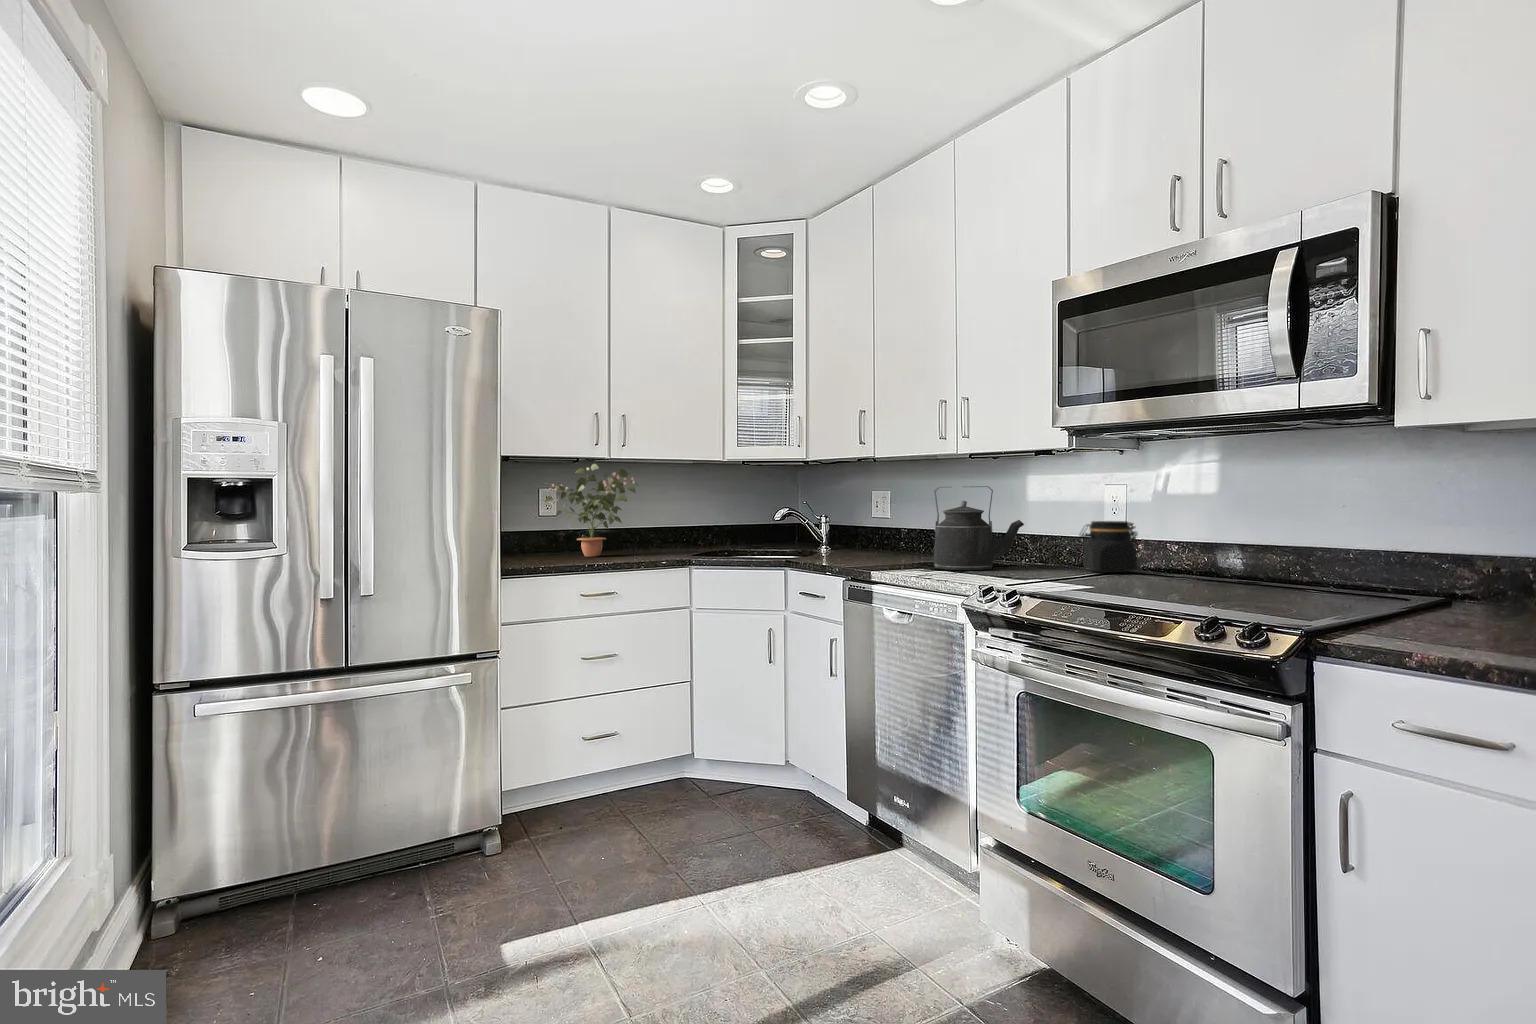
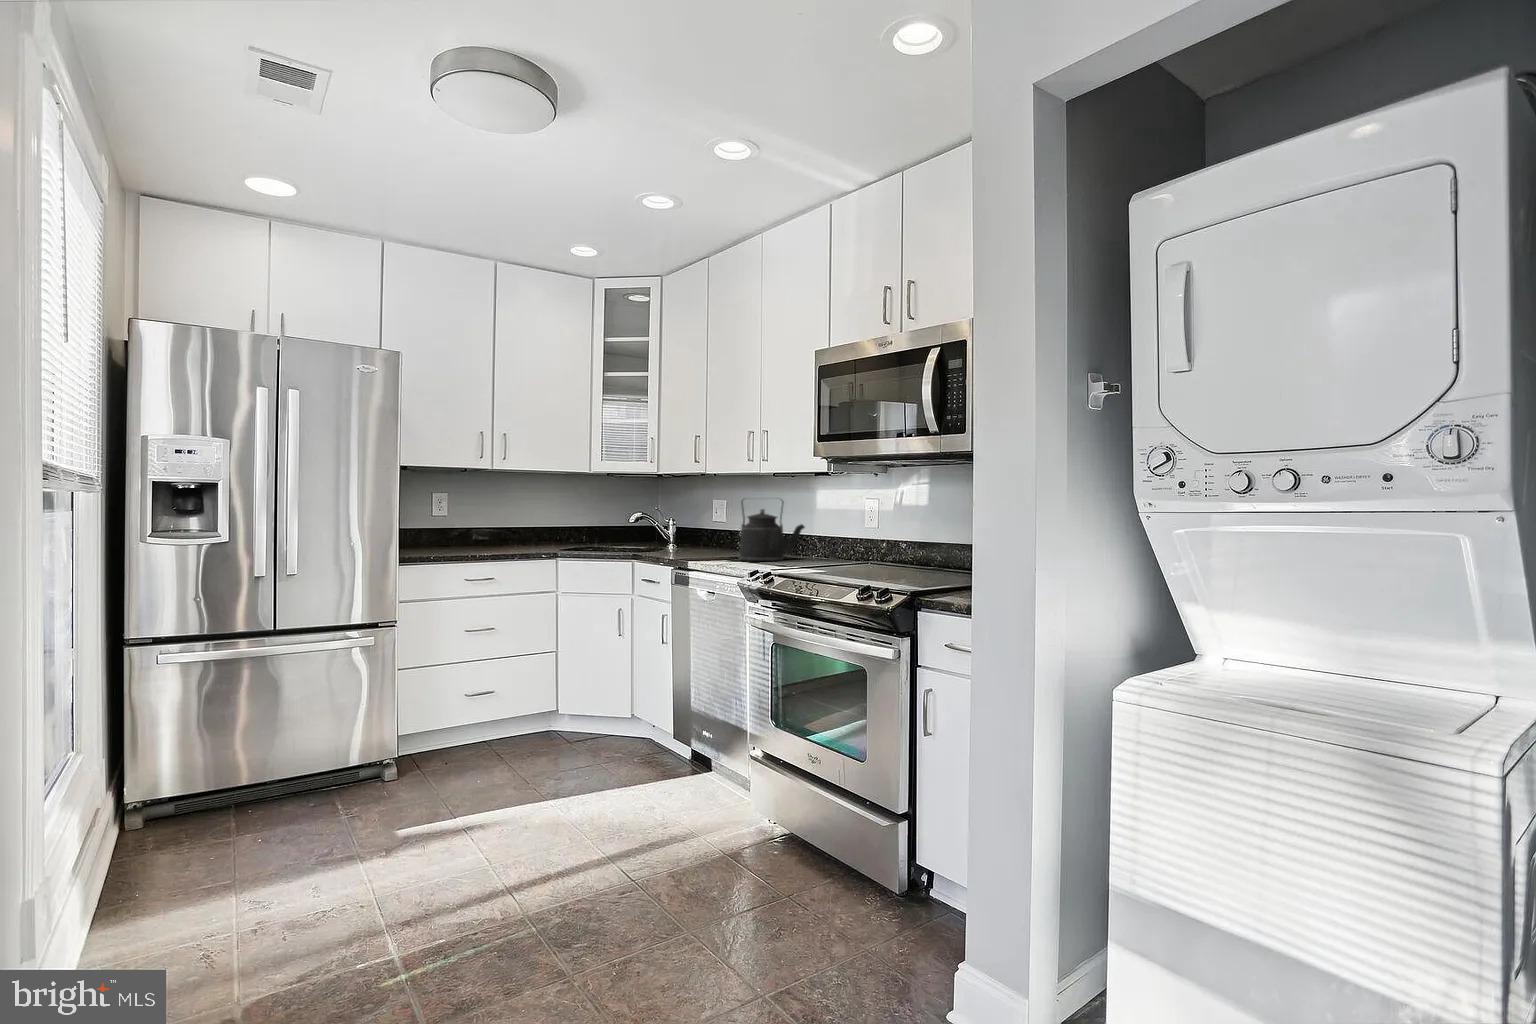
potted plant: present [545,464,638,557] -> none [435,472,517,549]
jar: present [1080,521,1140,573] -> none [840,526,881,564]

